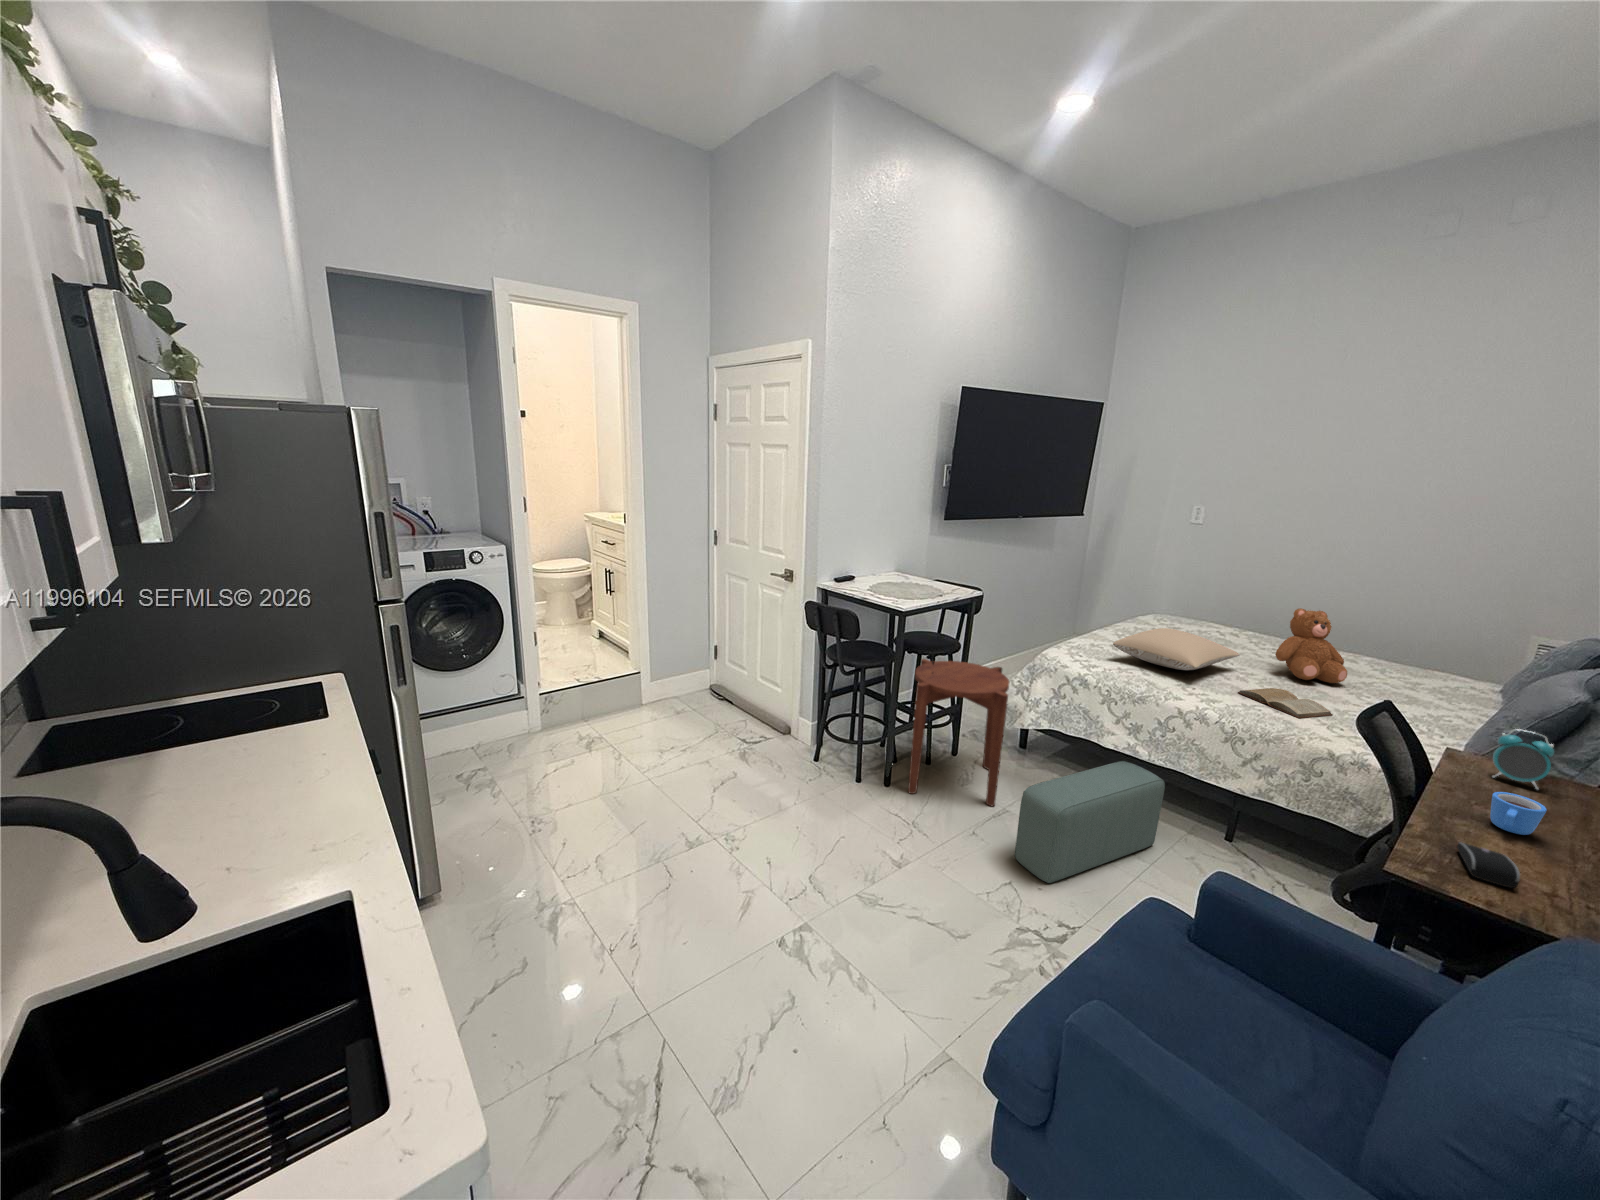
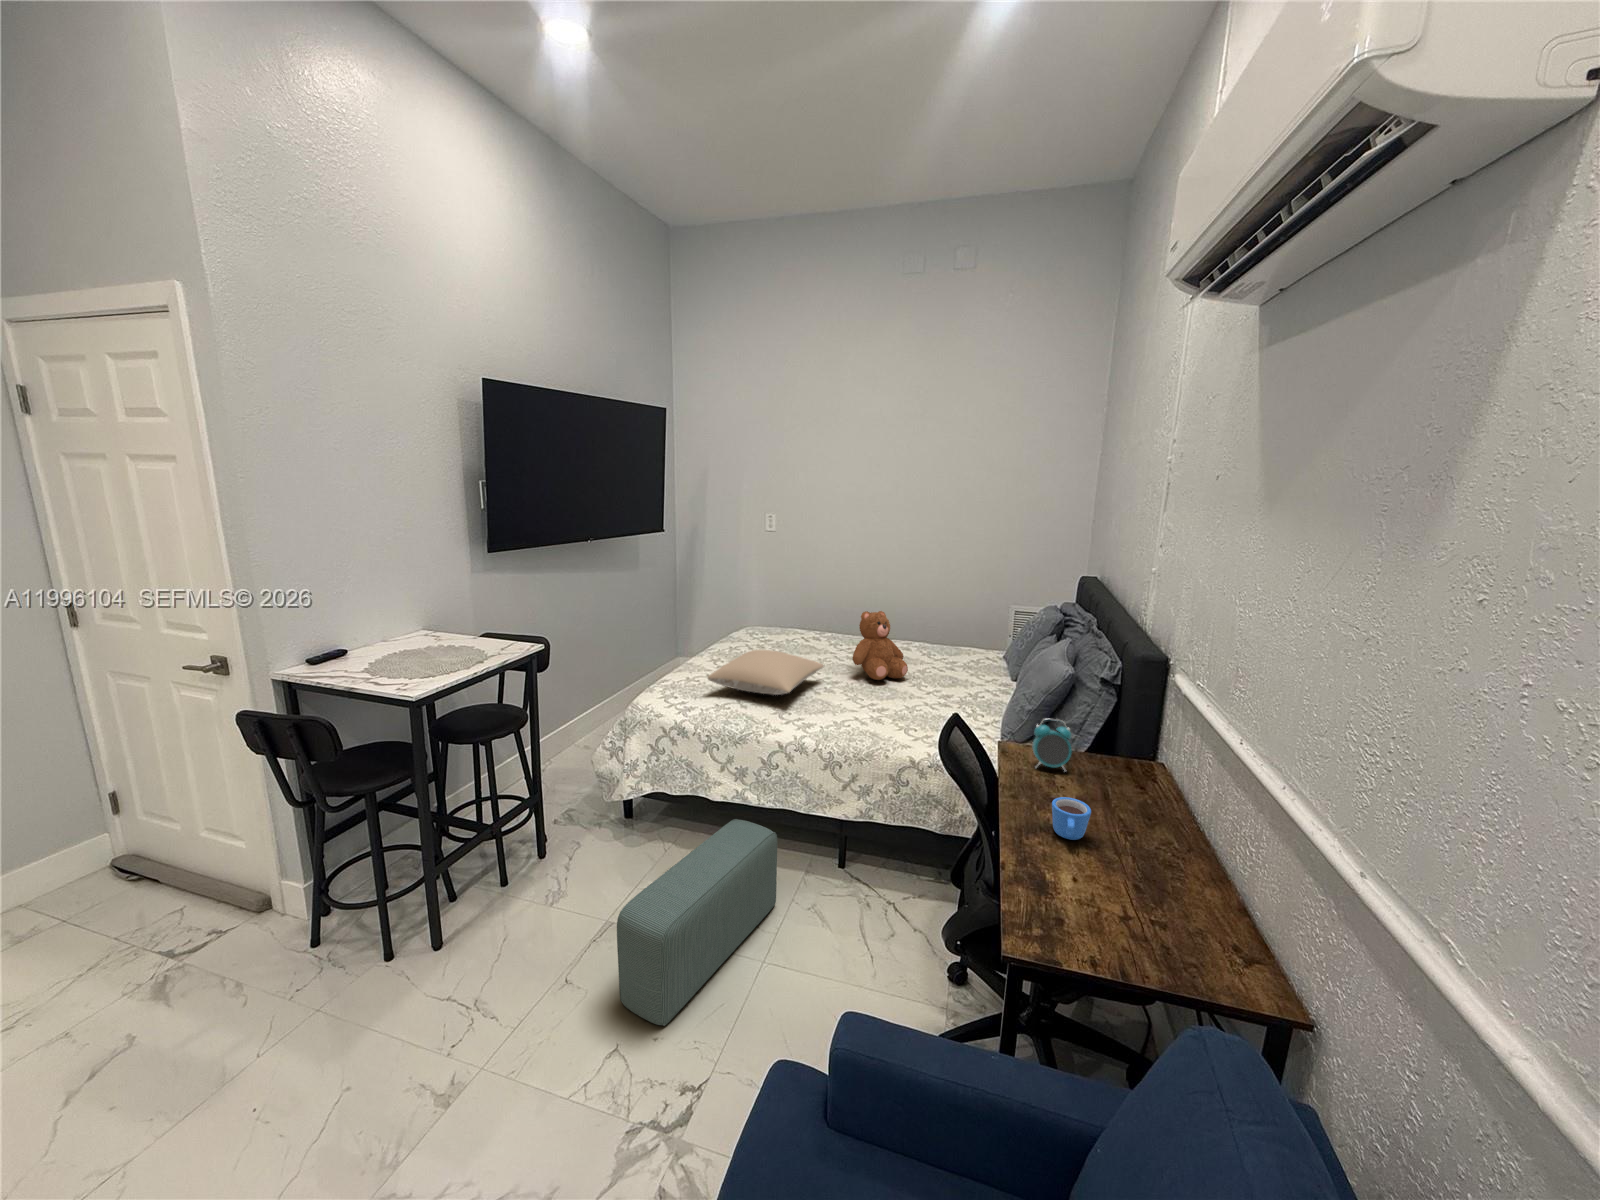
side table: present [908,659,1009,806] -> none [456,736,595,951]
book: present [1238,688,1333,718] -> none [828,697,906,728]
computer mouse: present [1457,842,1520,888] -> none [1046,880,1105,929]

